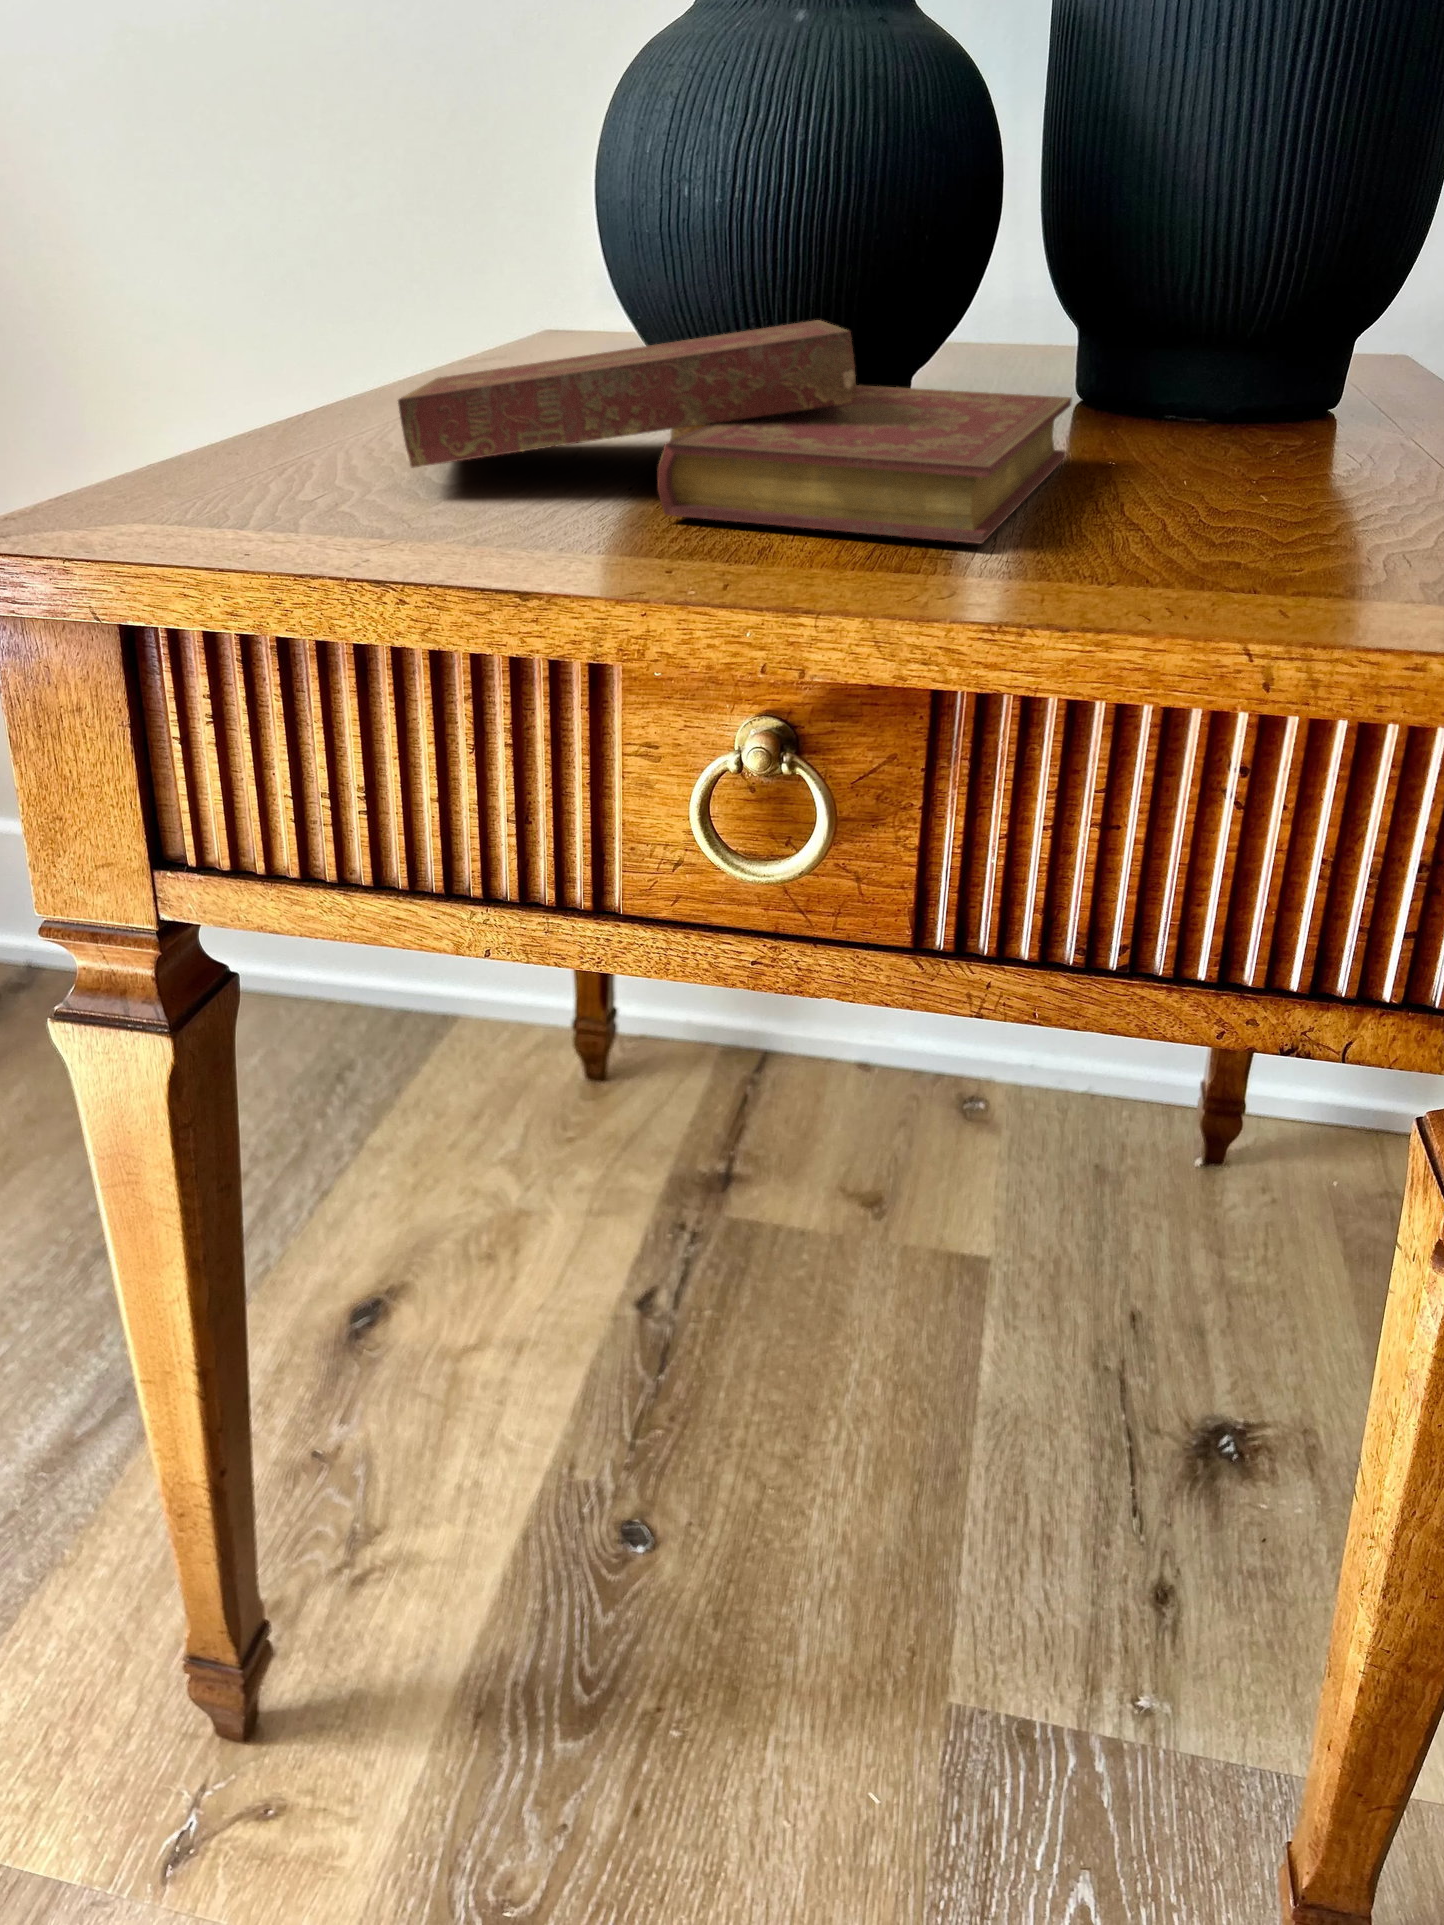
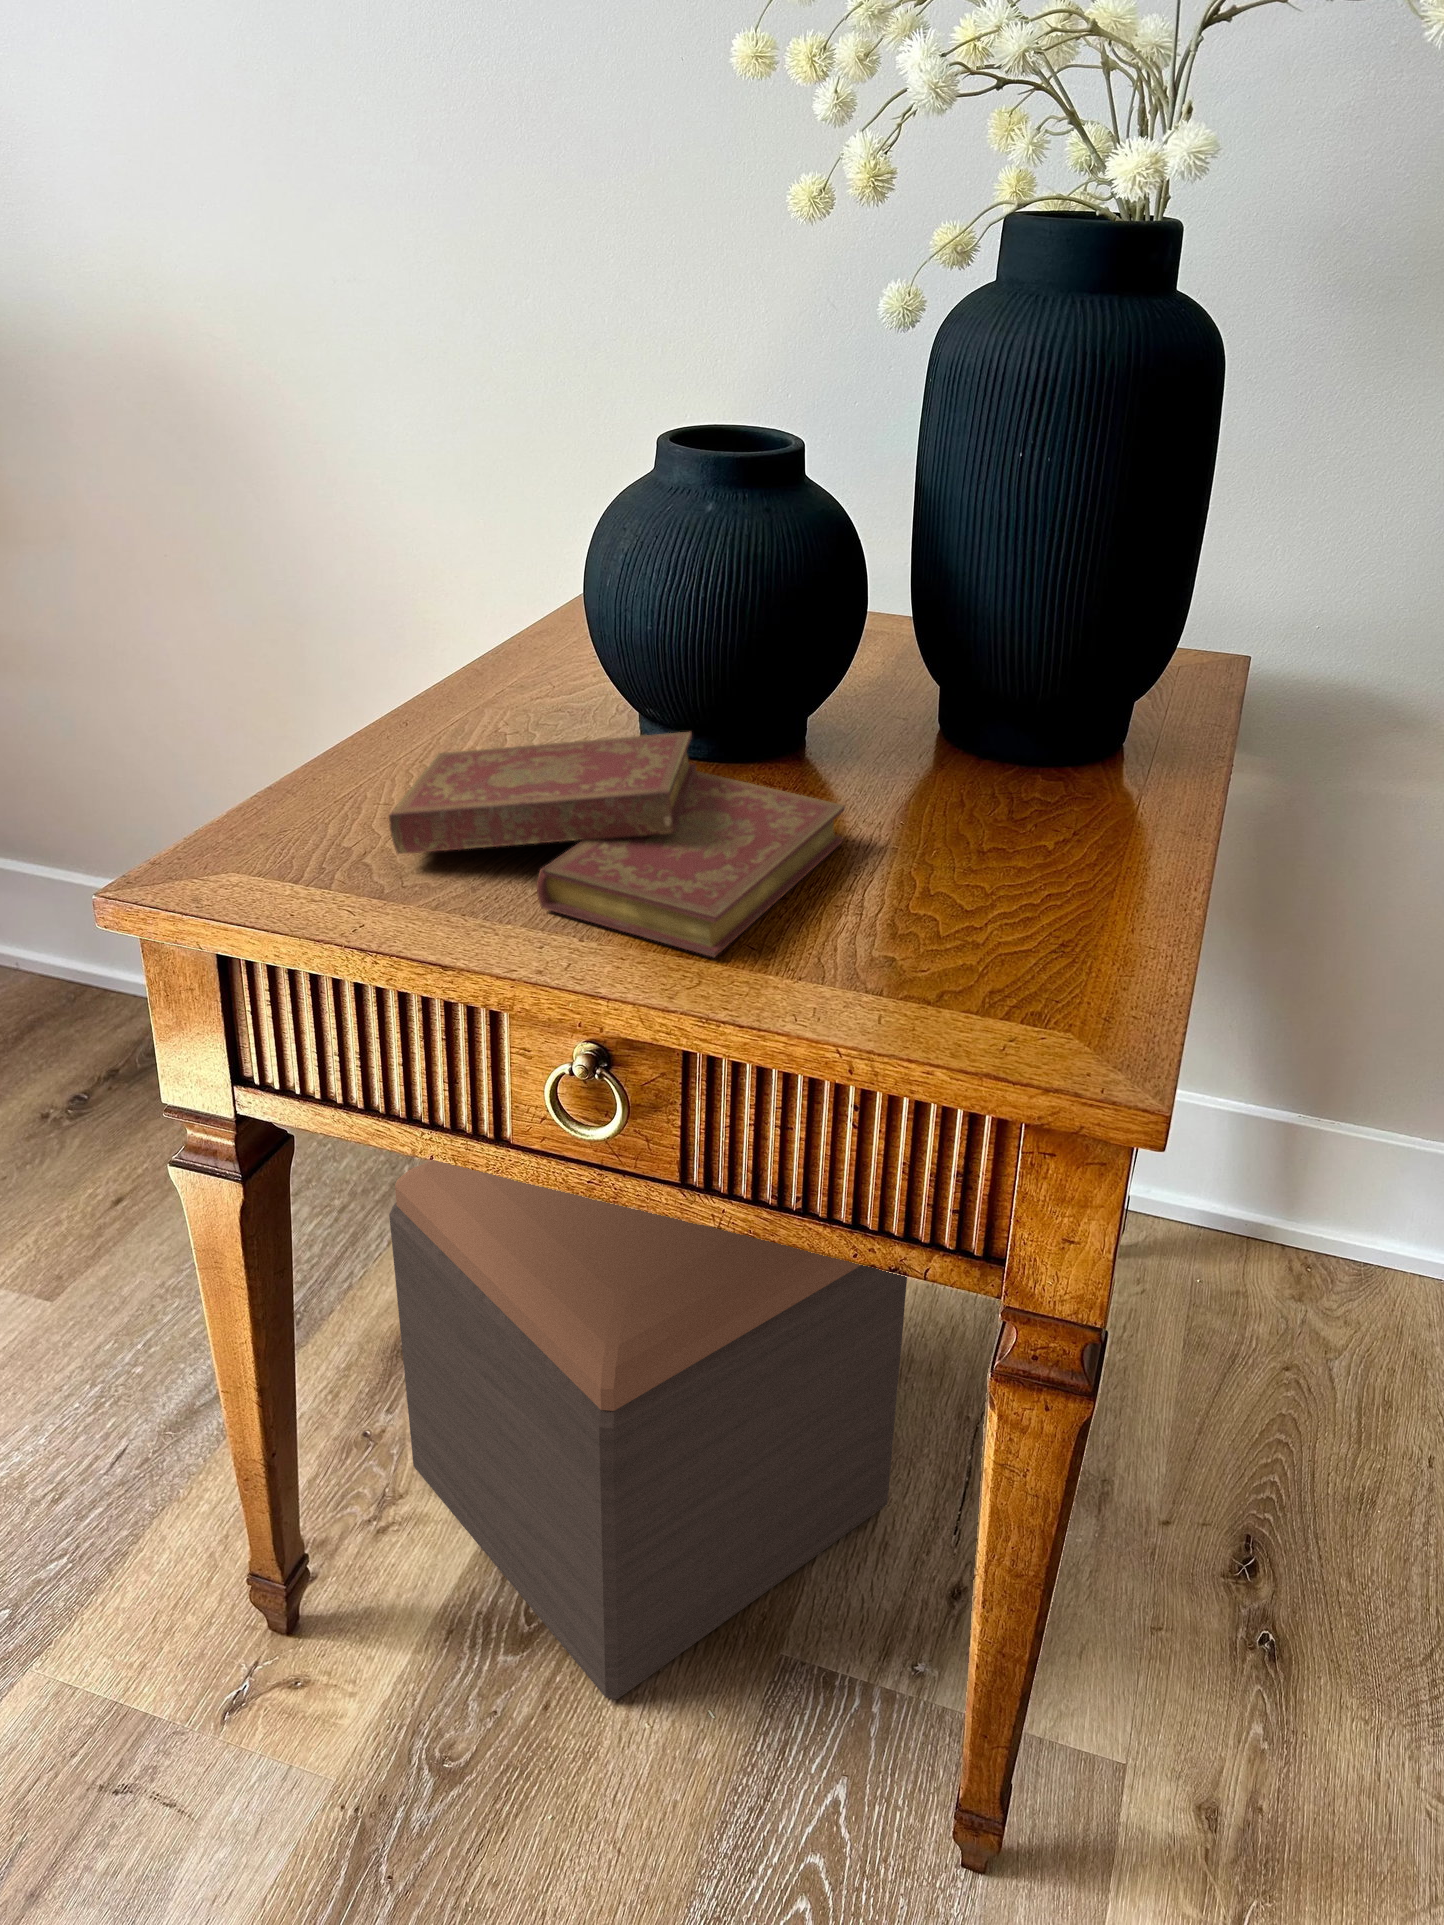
footstool: none [356,908,1088,1789] -> present [389,1160,907,1699]

